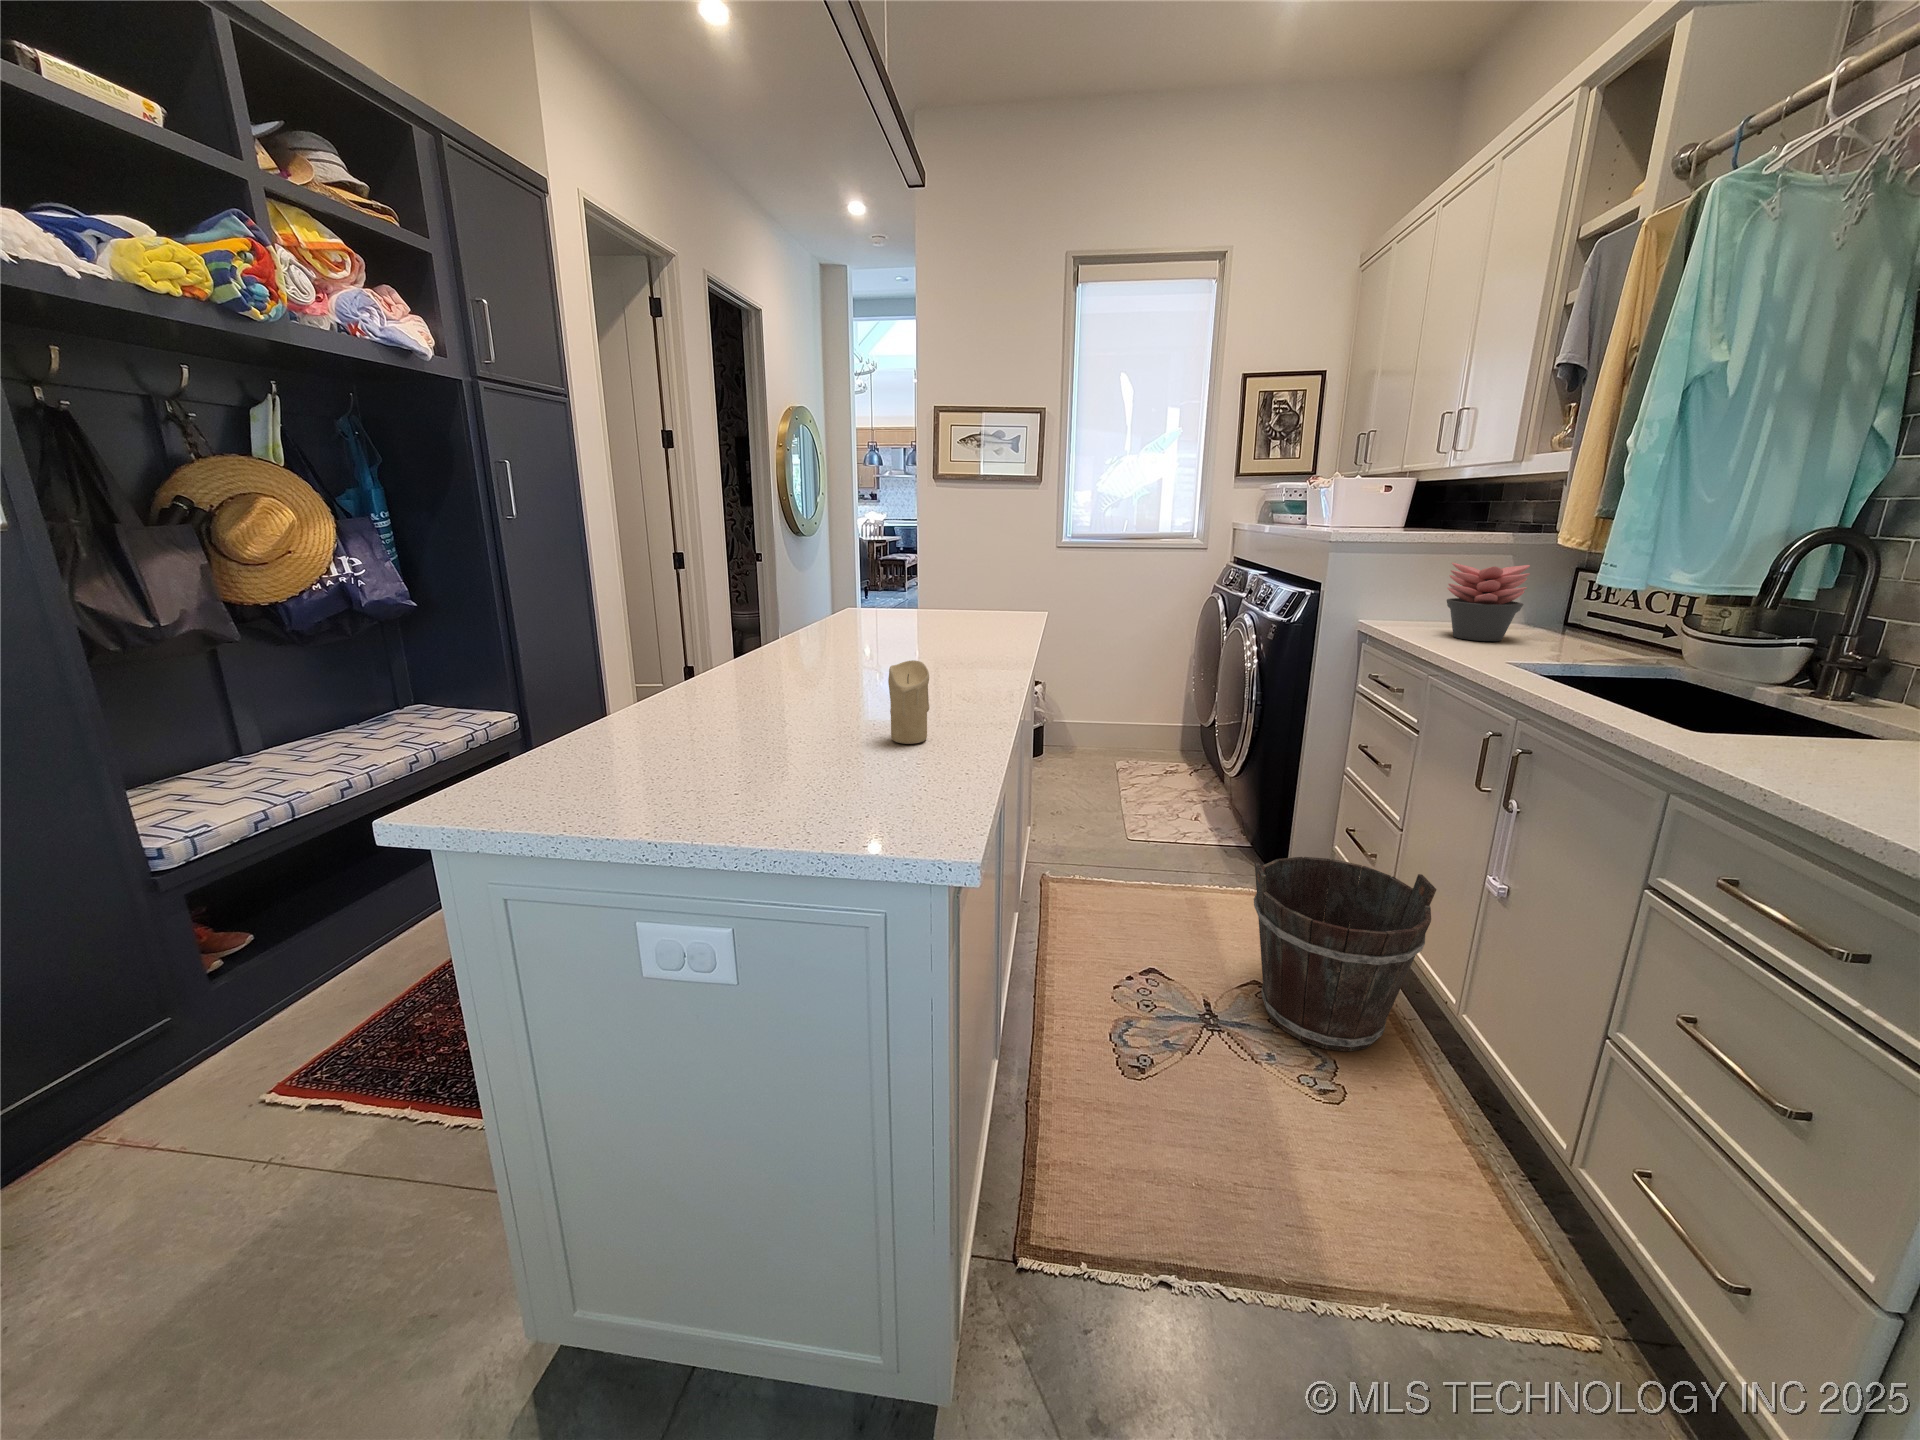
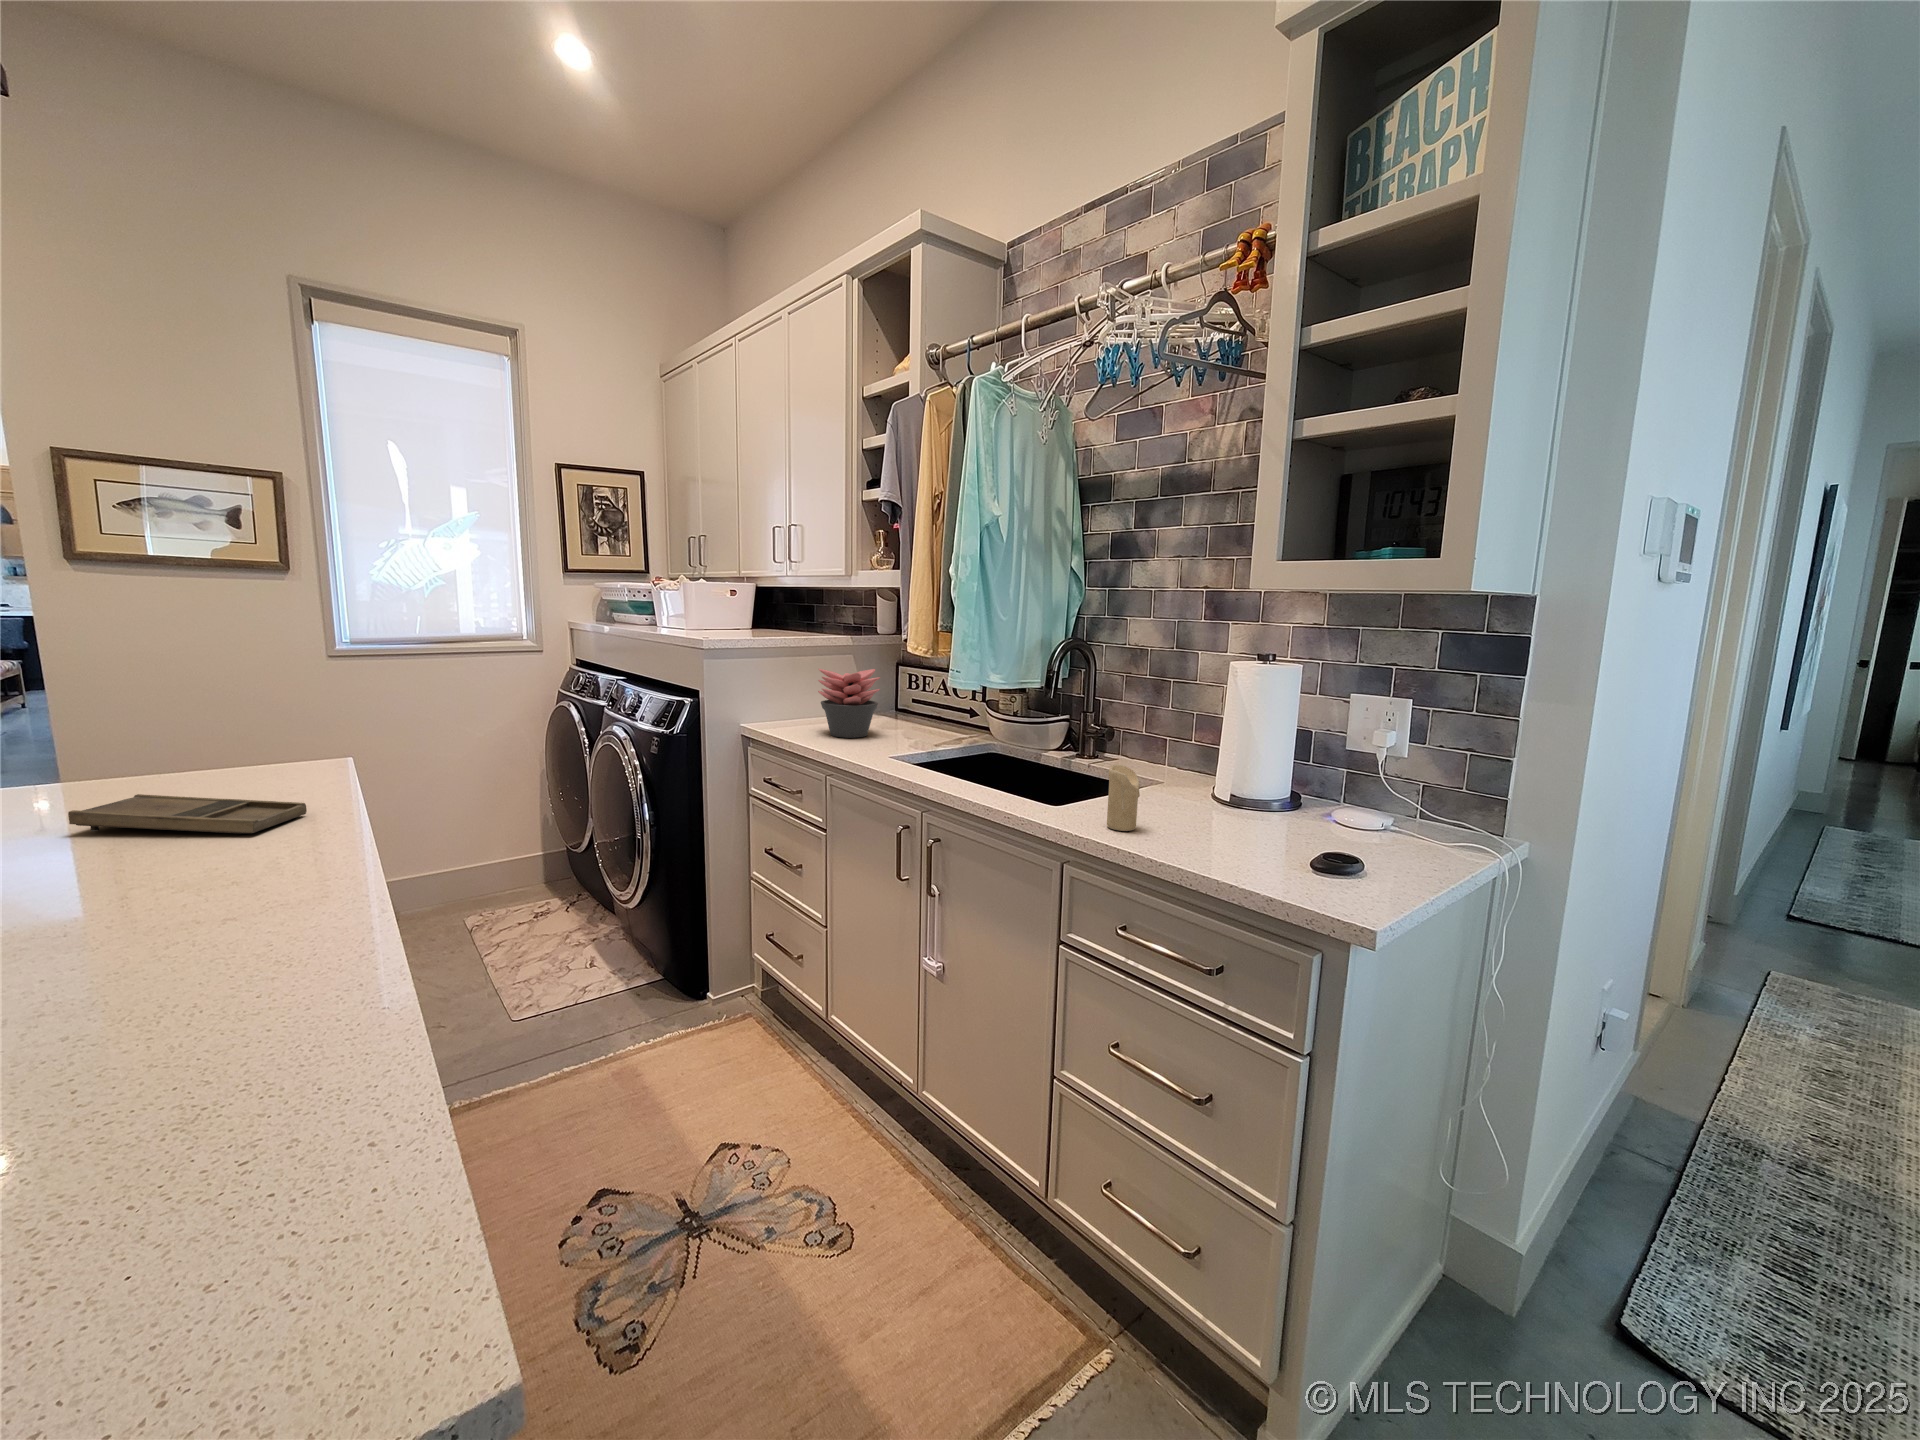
tray: none [909,617,1007,643] -> present [68,794,307,833]
candle: present [888,660,929,744] -> present [1107,765,1140,831]
bucket: present [1254,857,1436,1051] -> none [711,967,881,1190]

